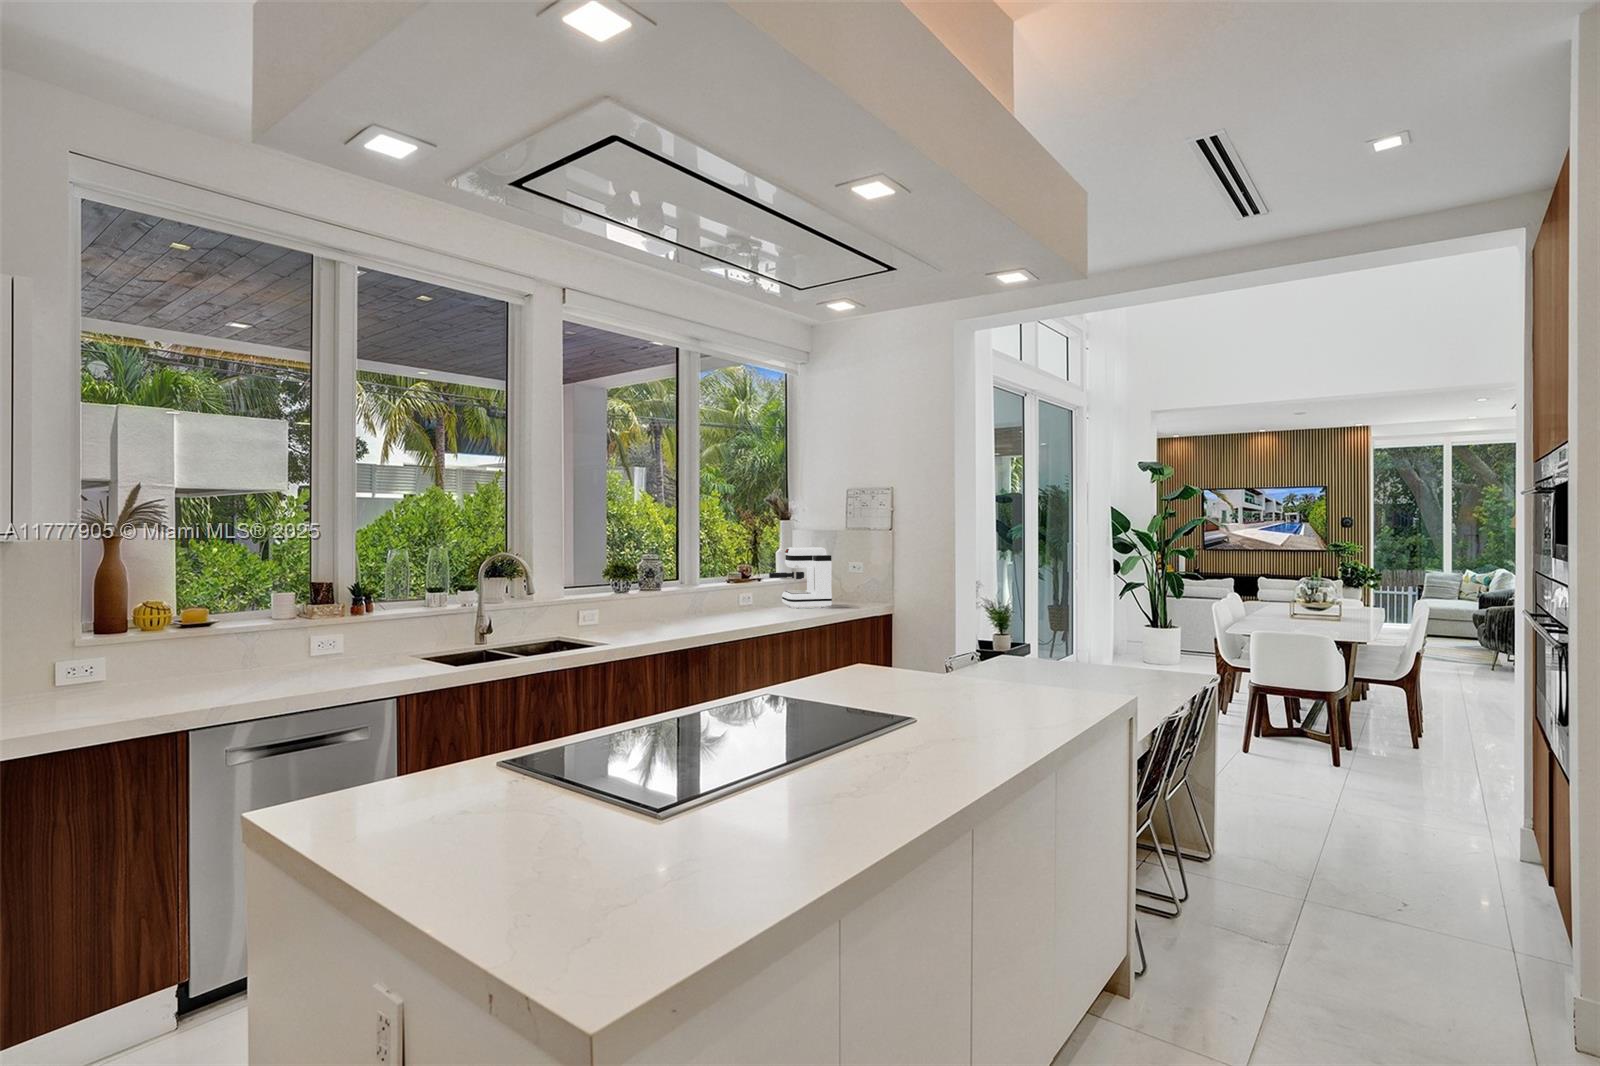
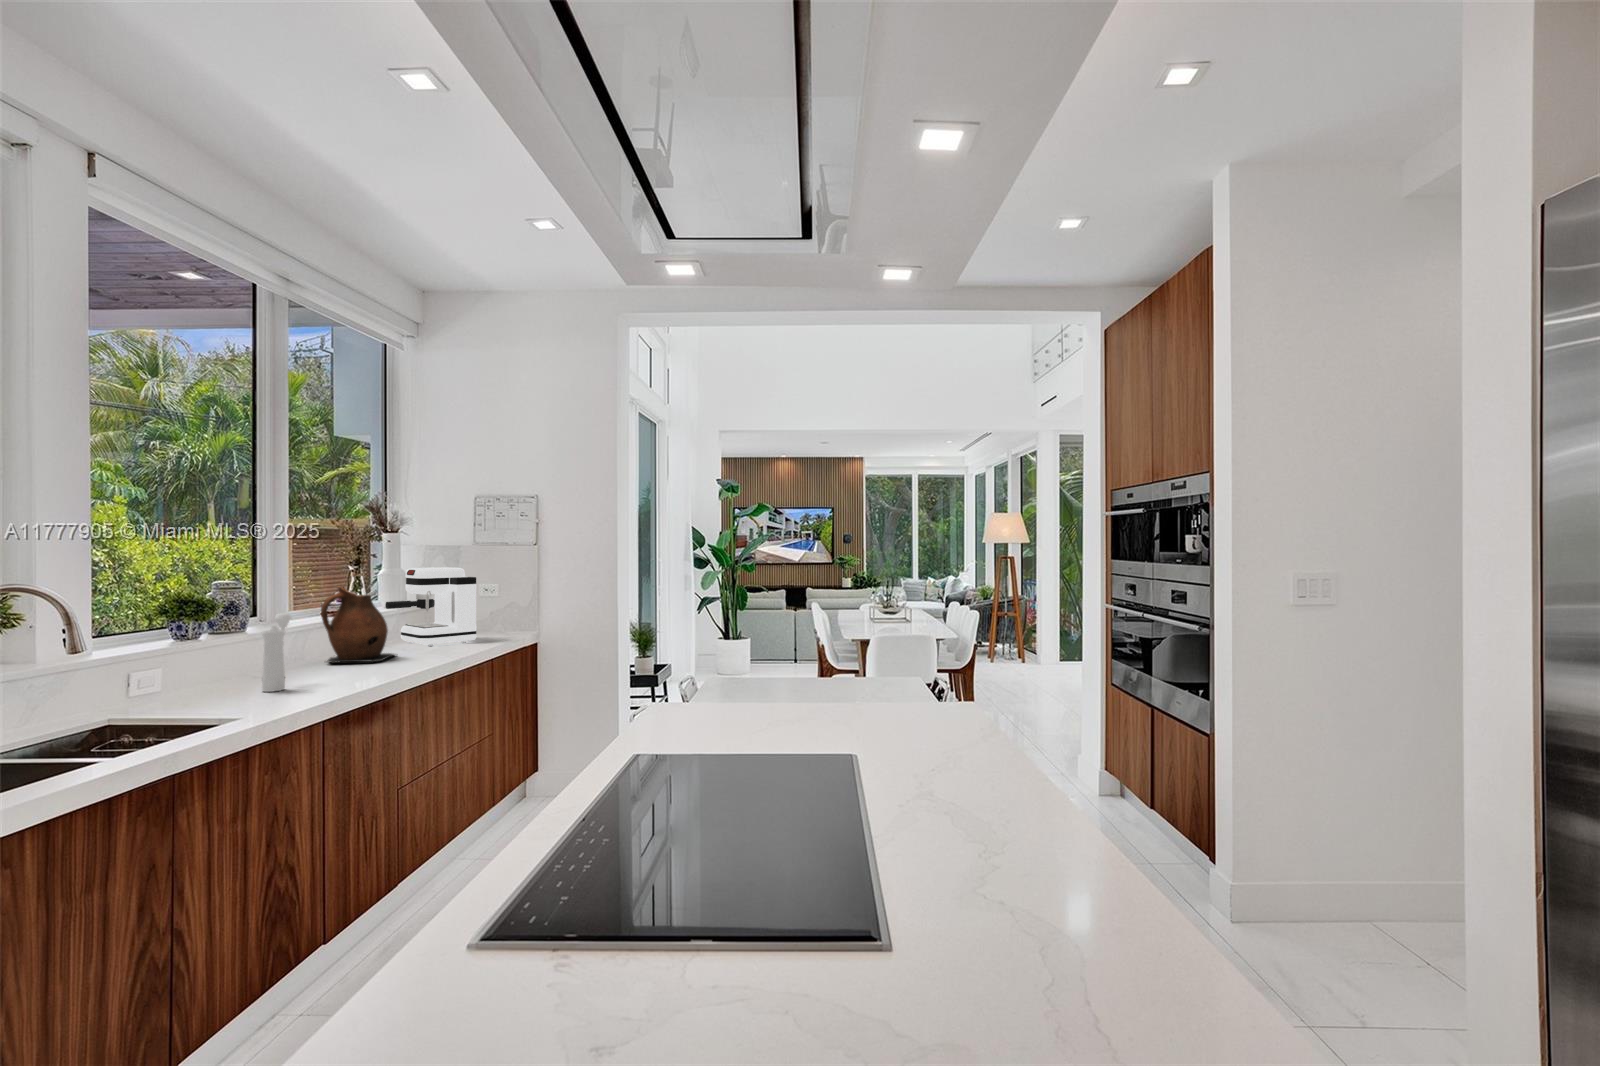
ceramic pitcher: none [712,560,764,617] -> present [321,587,395,663]
pepper mill: none [653,577,676,629] -> present [262,613,291,692]

